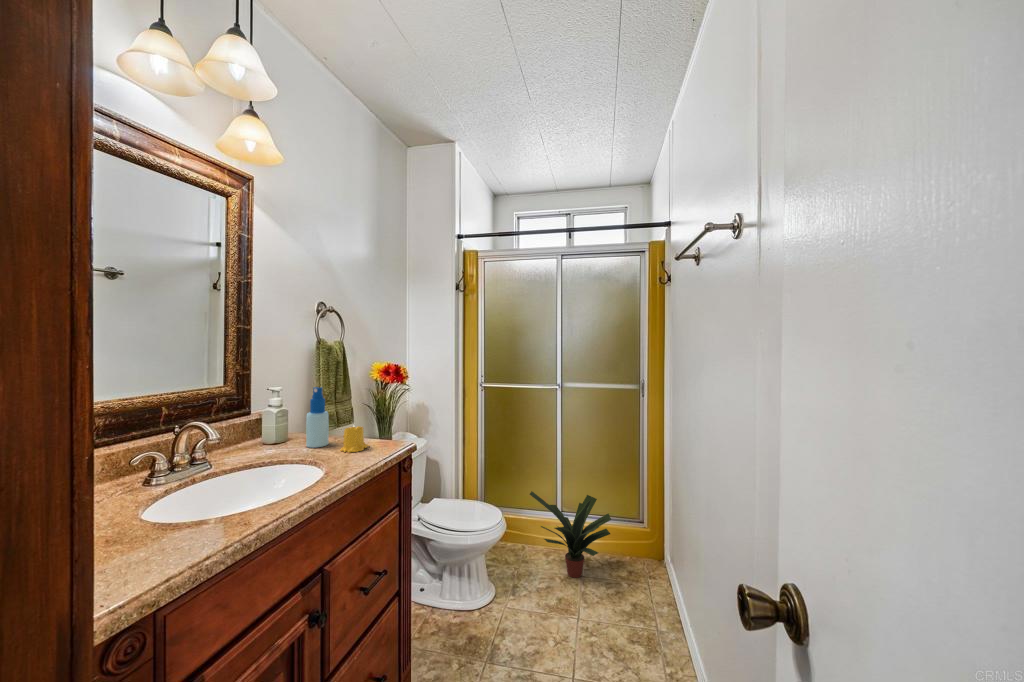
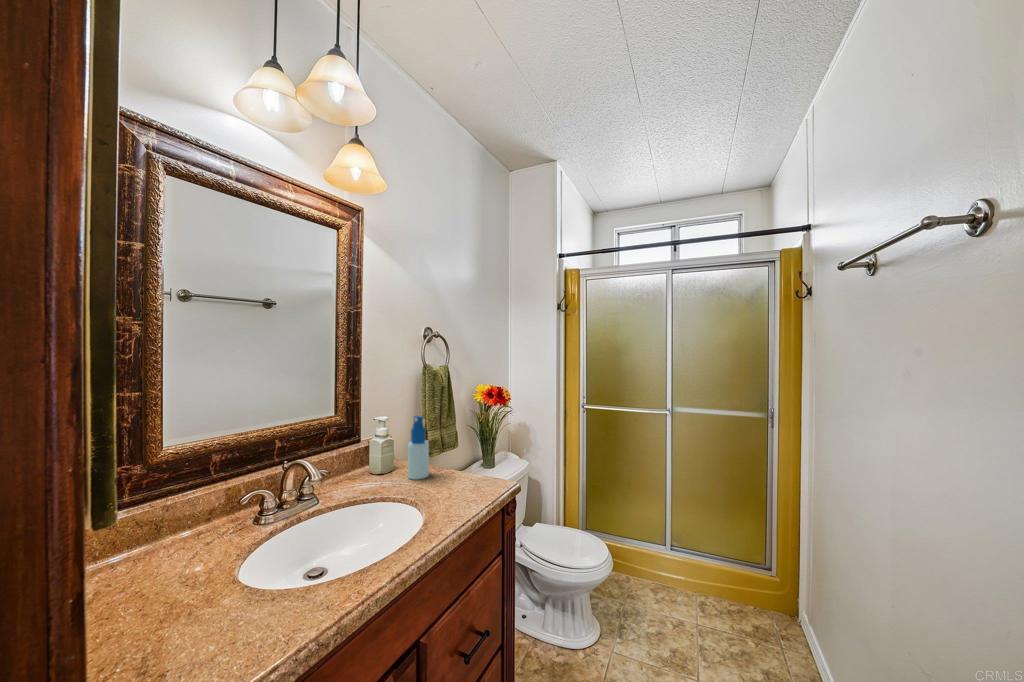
candle: present [340,426,370,452] -> none [439,458,470,490]
potted plant: present [530,491,611,578] -> none [634,520,735,627]

